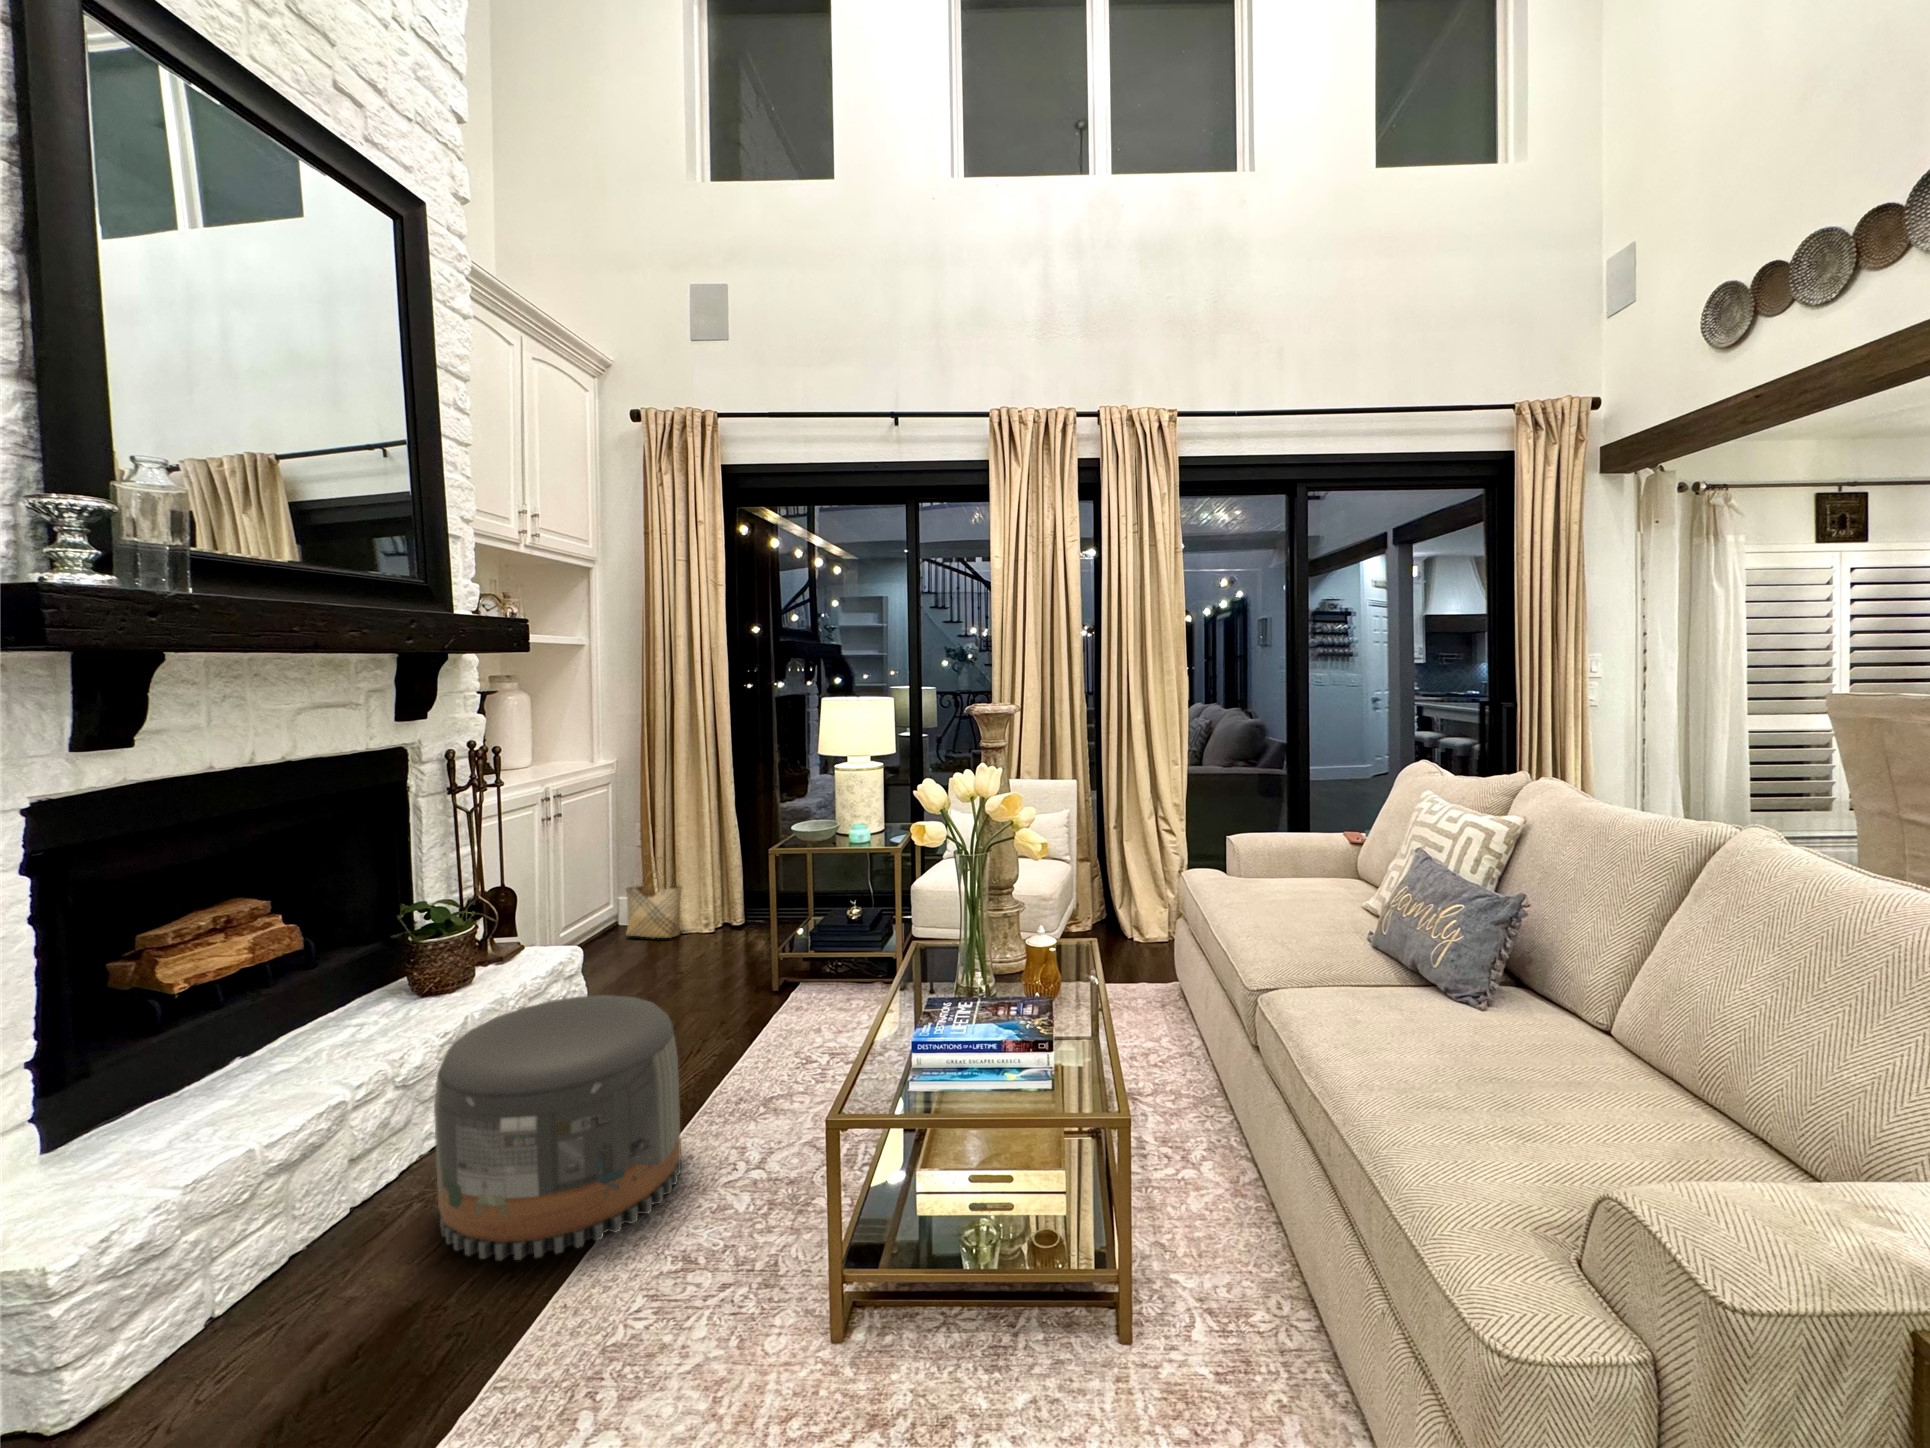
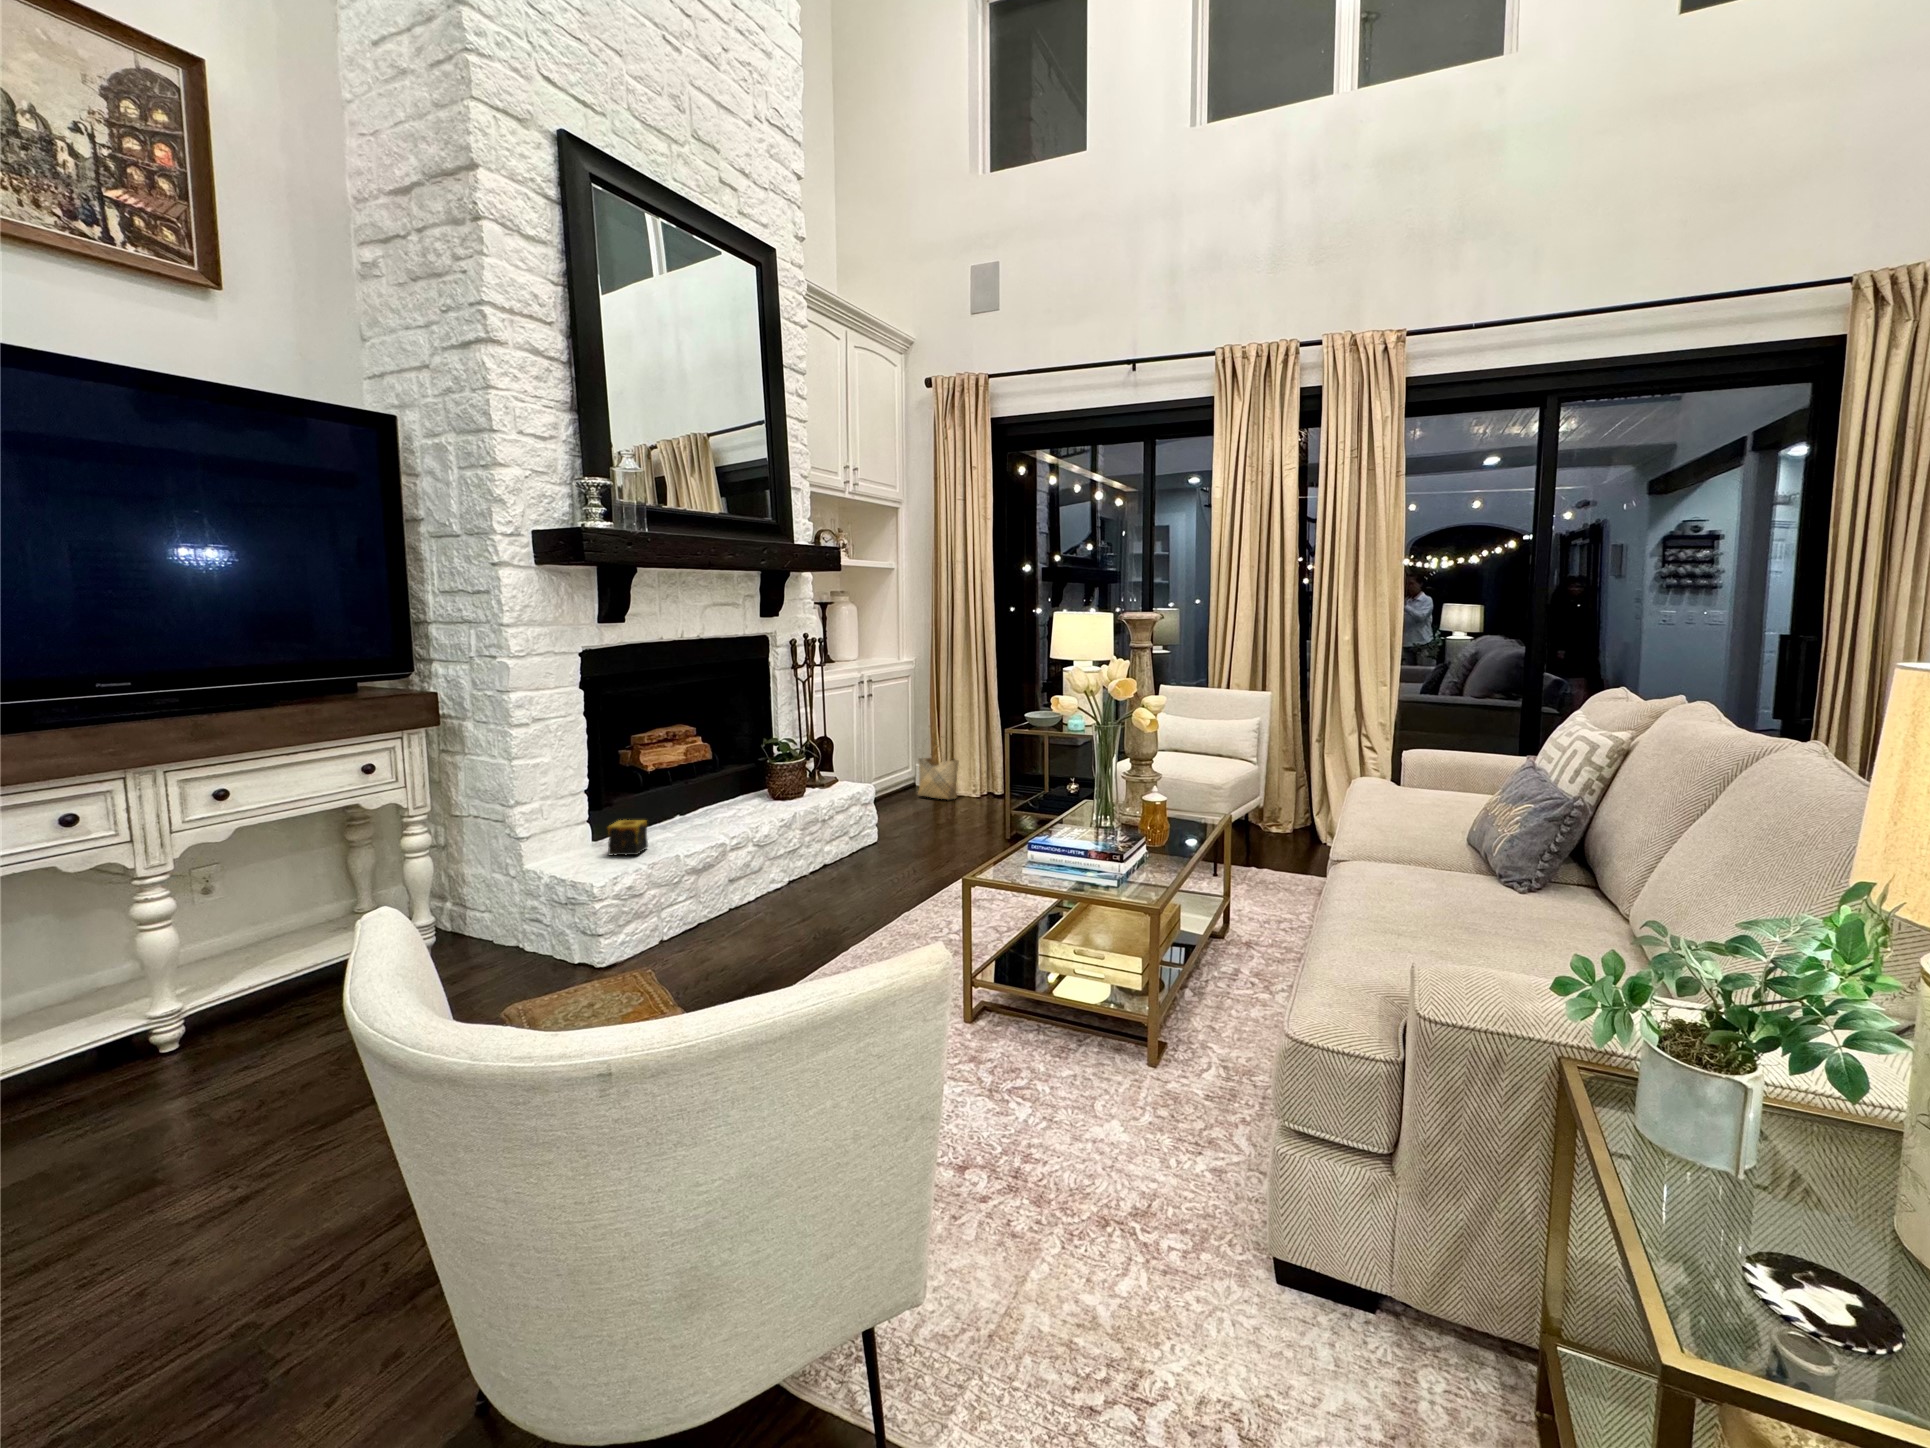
pouf: present [434,995,681,1260] -> none [772,800,916,941]
candle: none [82,1101,179,1188] -> present [608,820,648,855]

